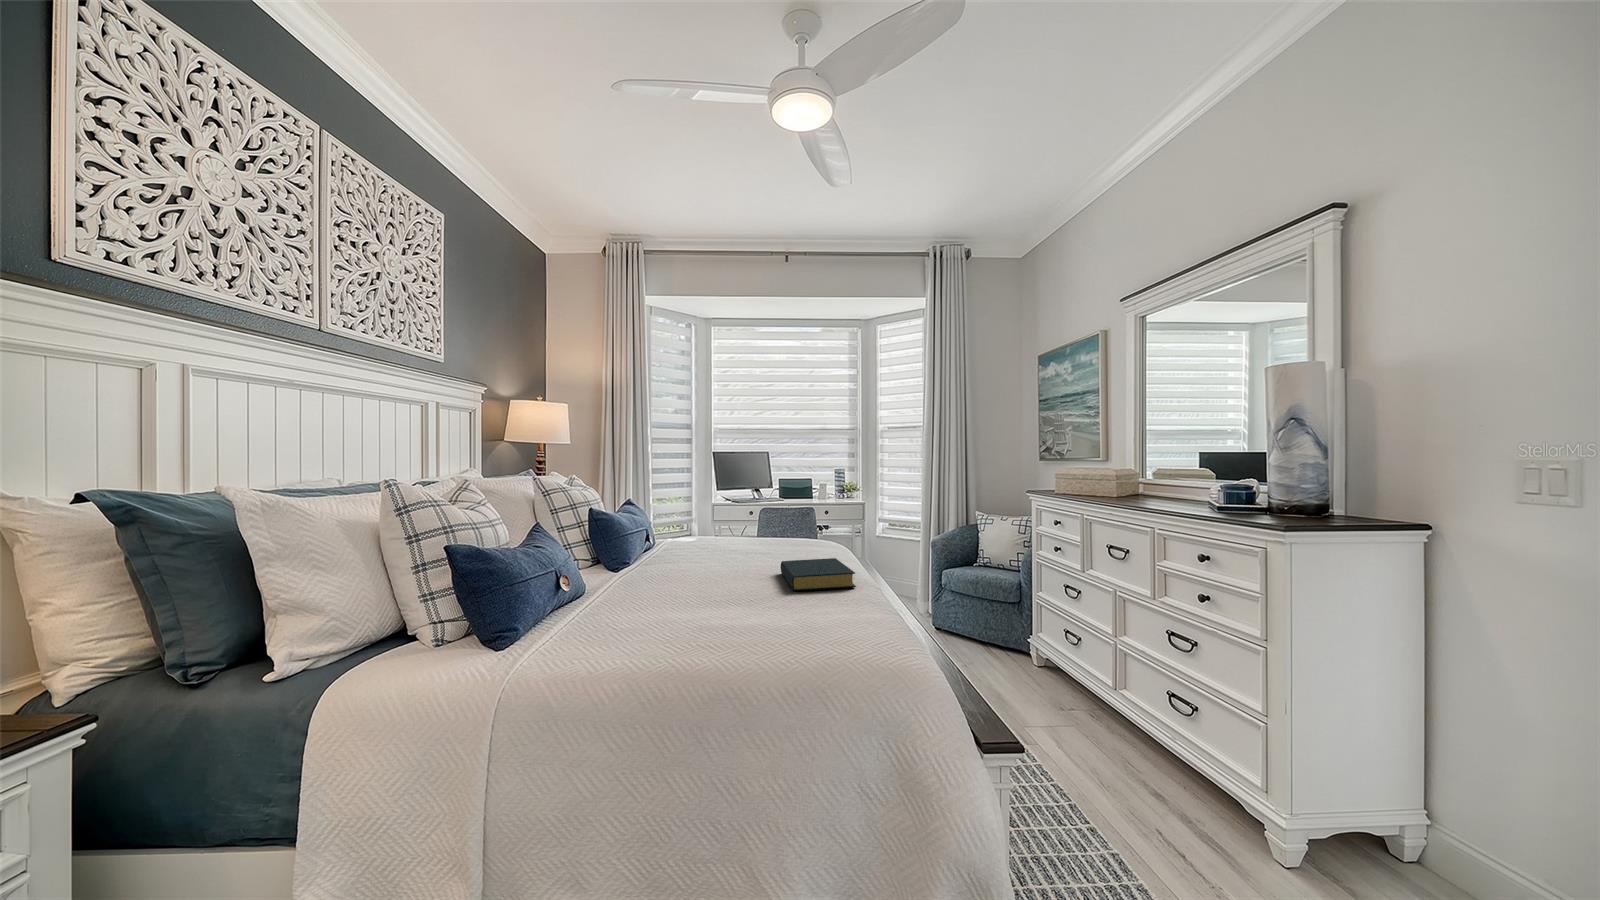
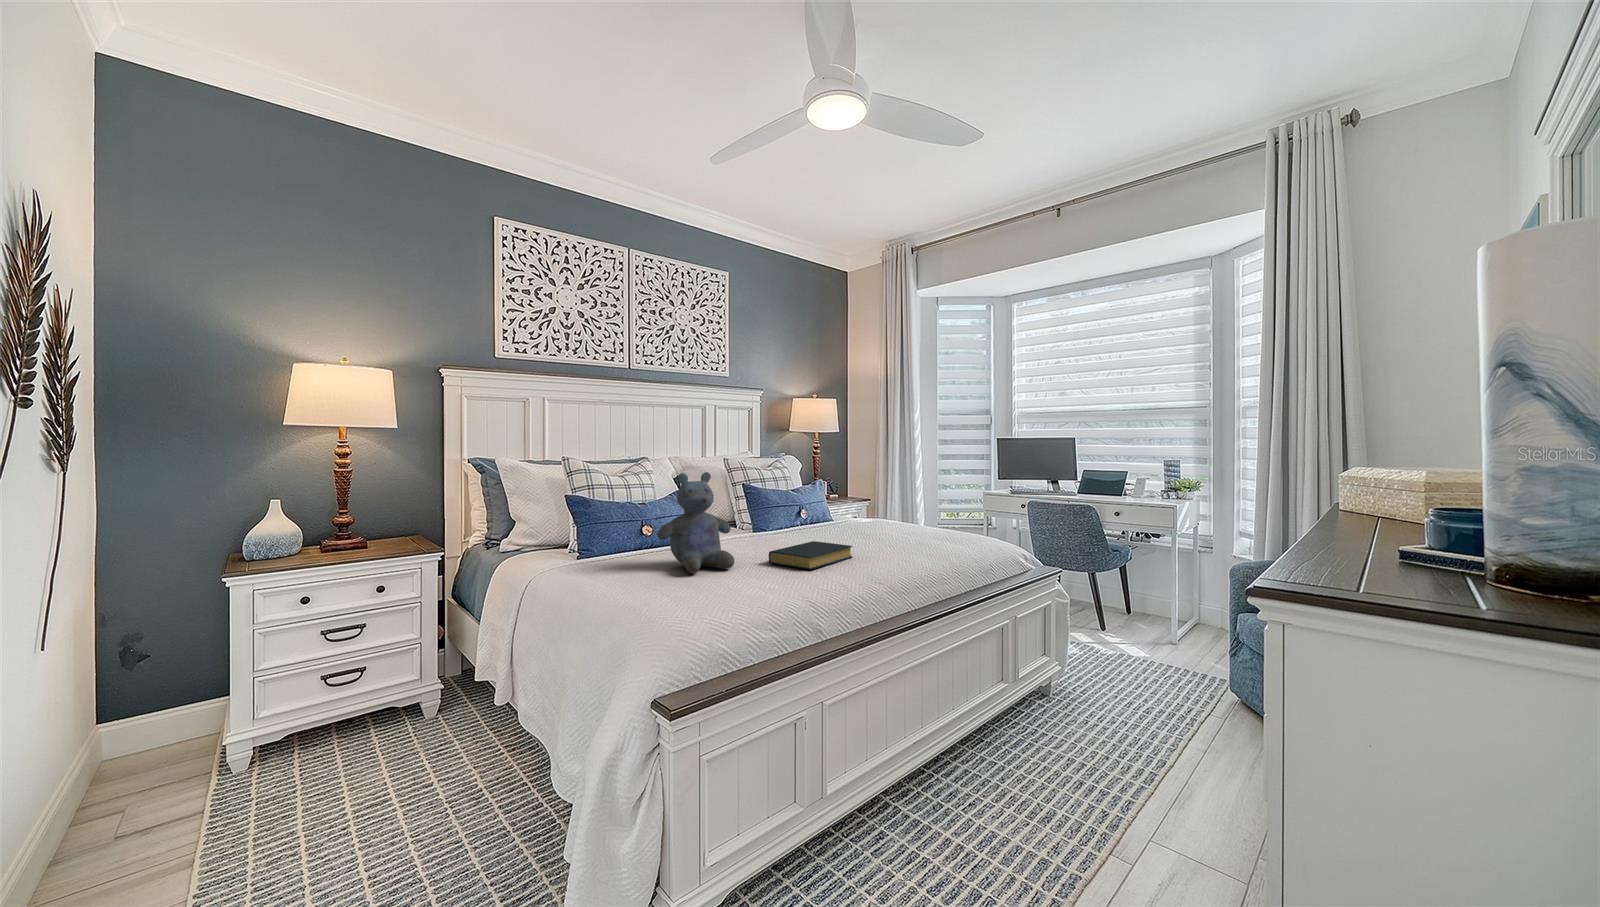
stuffed bear: none [694,482,787,619] -> present [657,472,734,573]

